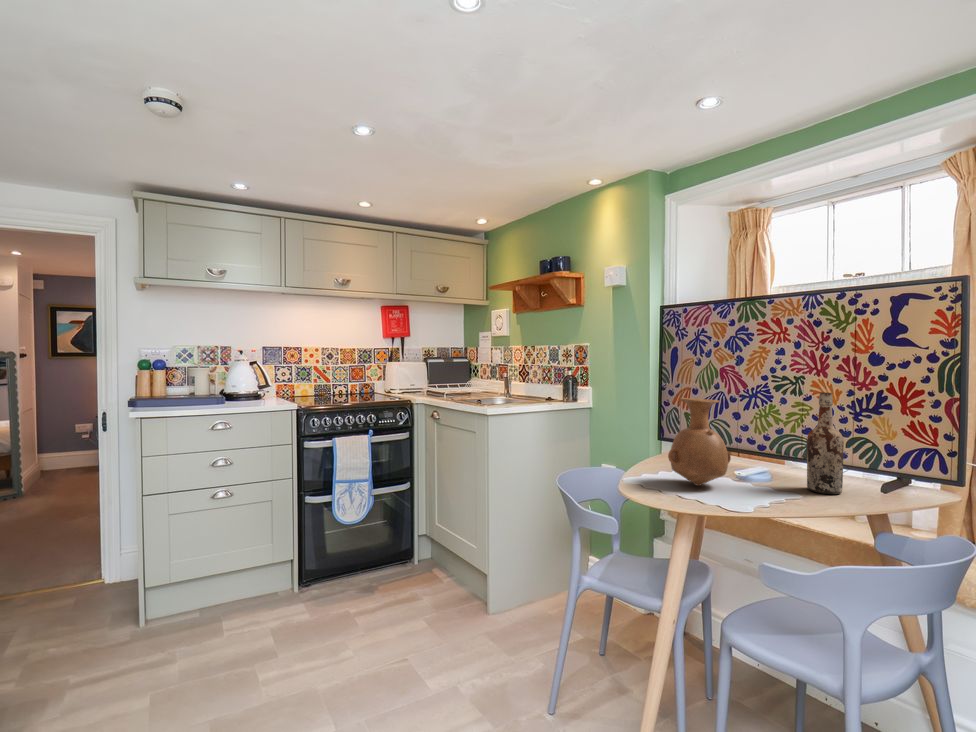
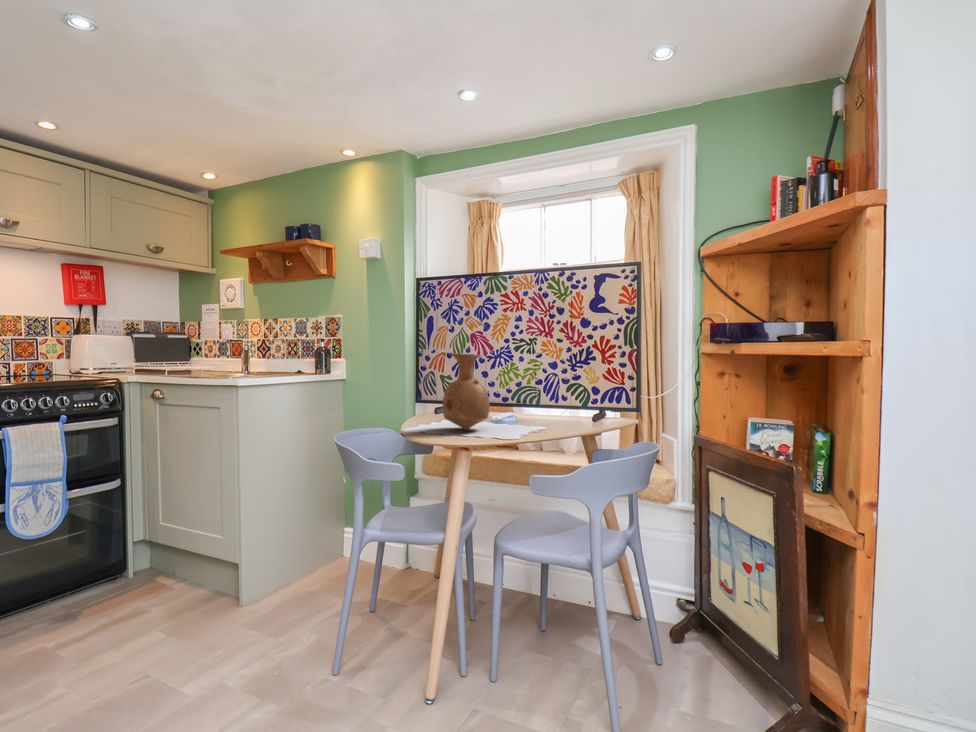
wine bottle: present [807,392,844,494] -> none [544,347,568,426]

